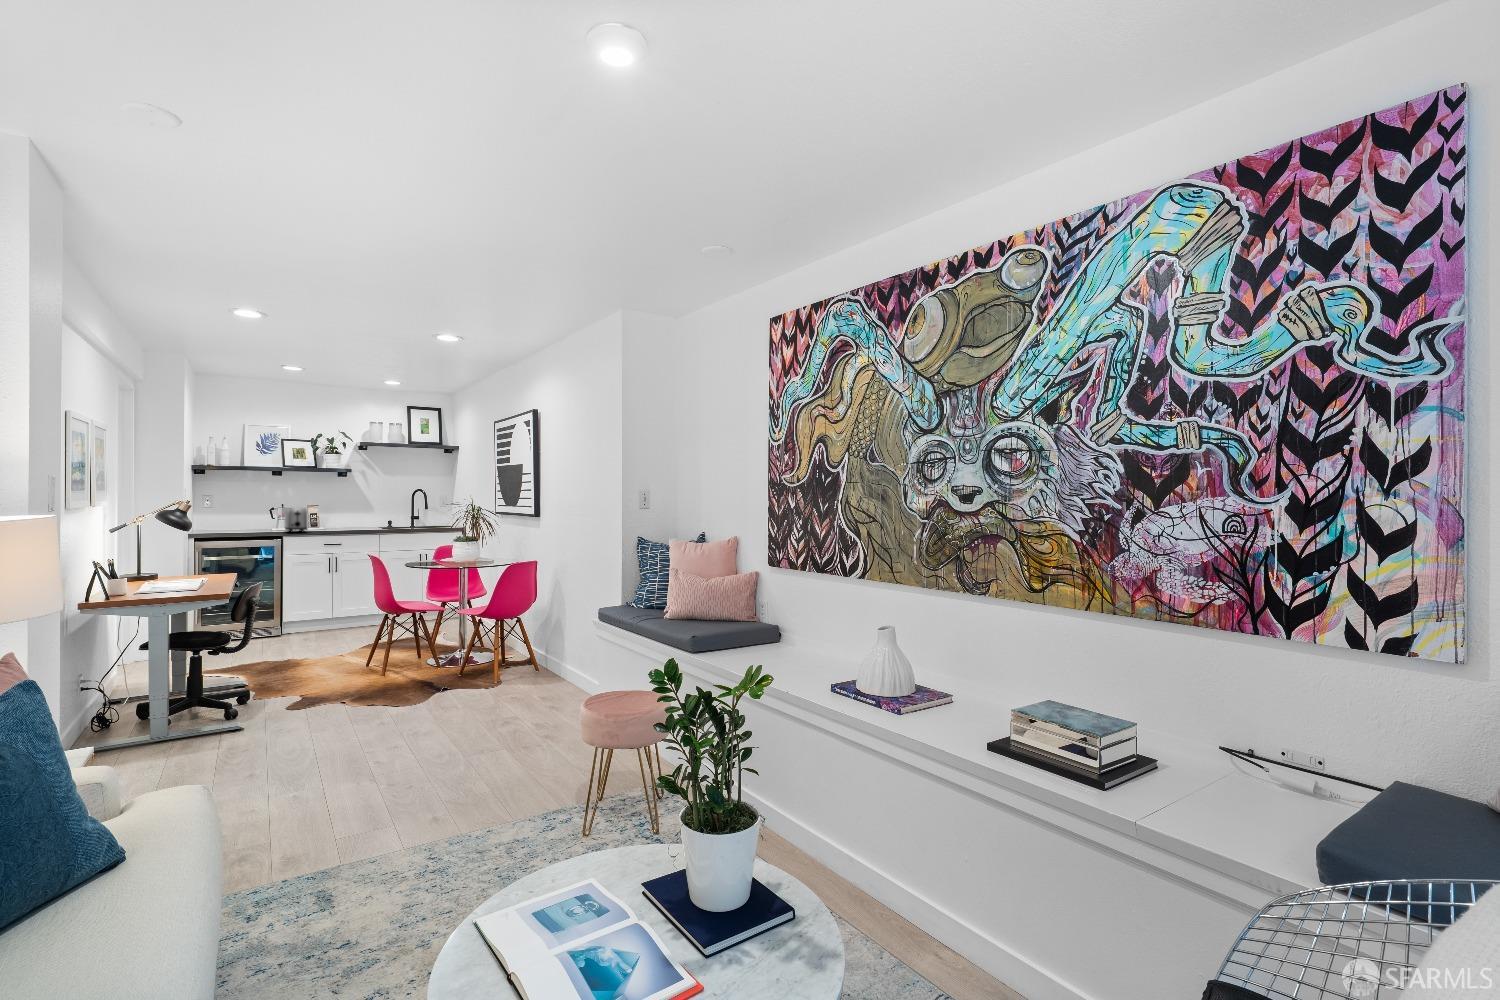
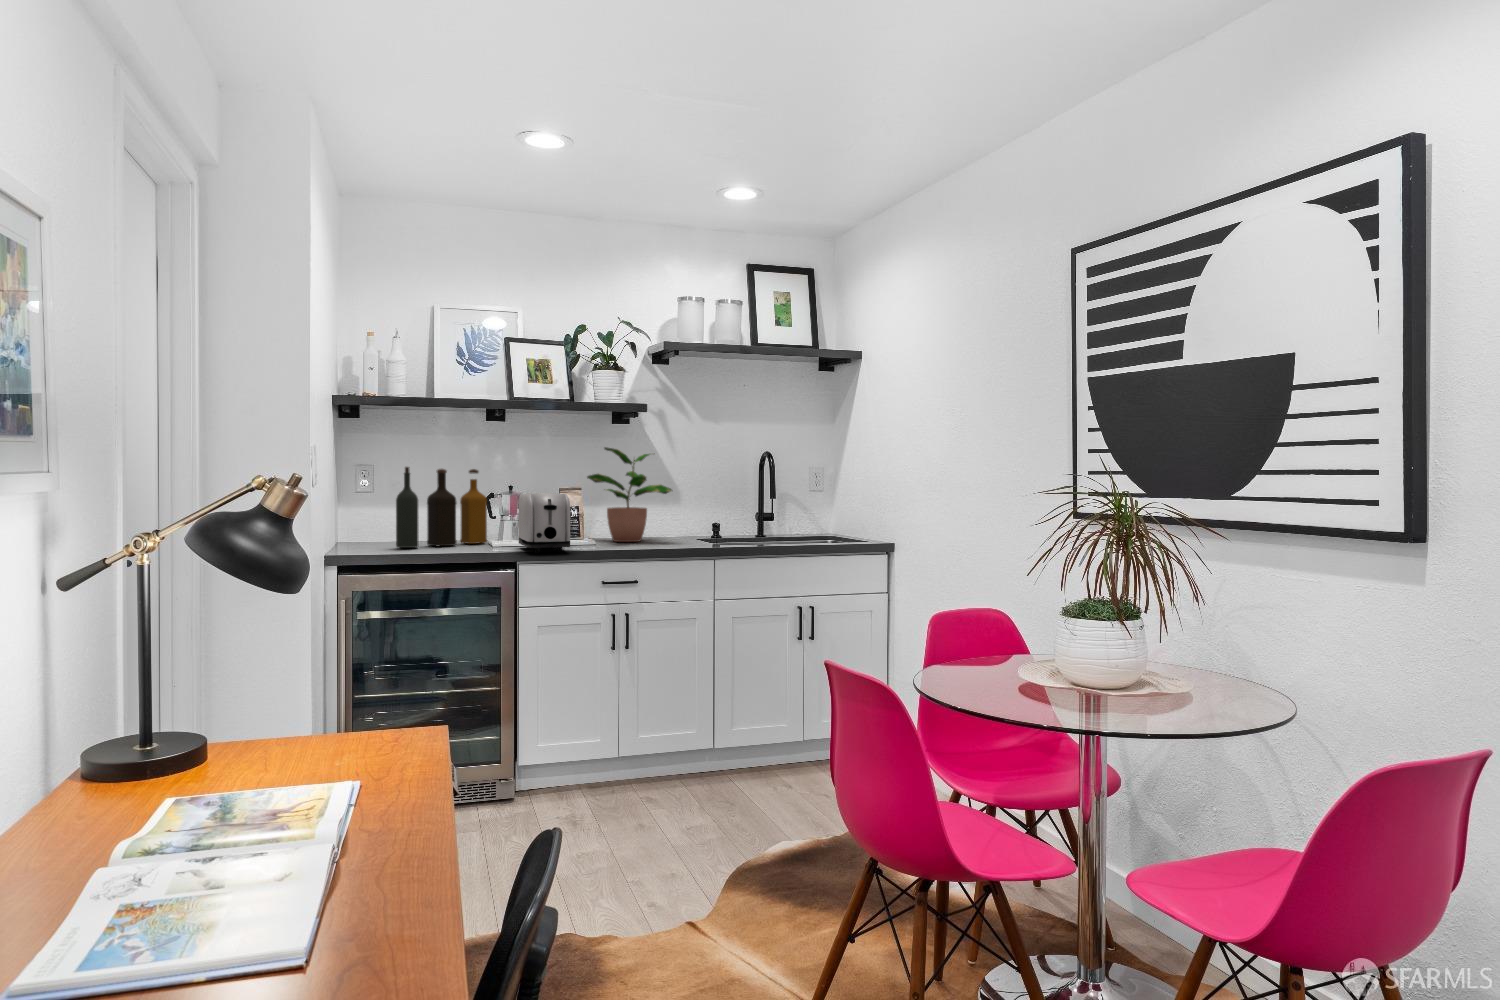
potted plant: none [322,488,363,529] -> present [587,447,672,542]
bottle: none [223,496,271,532] -> present [396,467,487,548]

